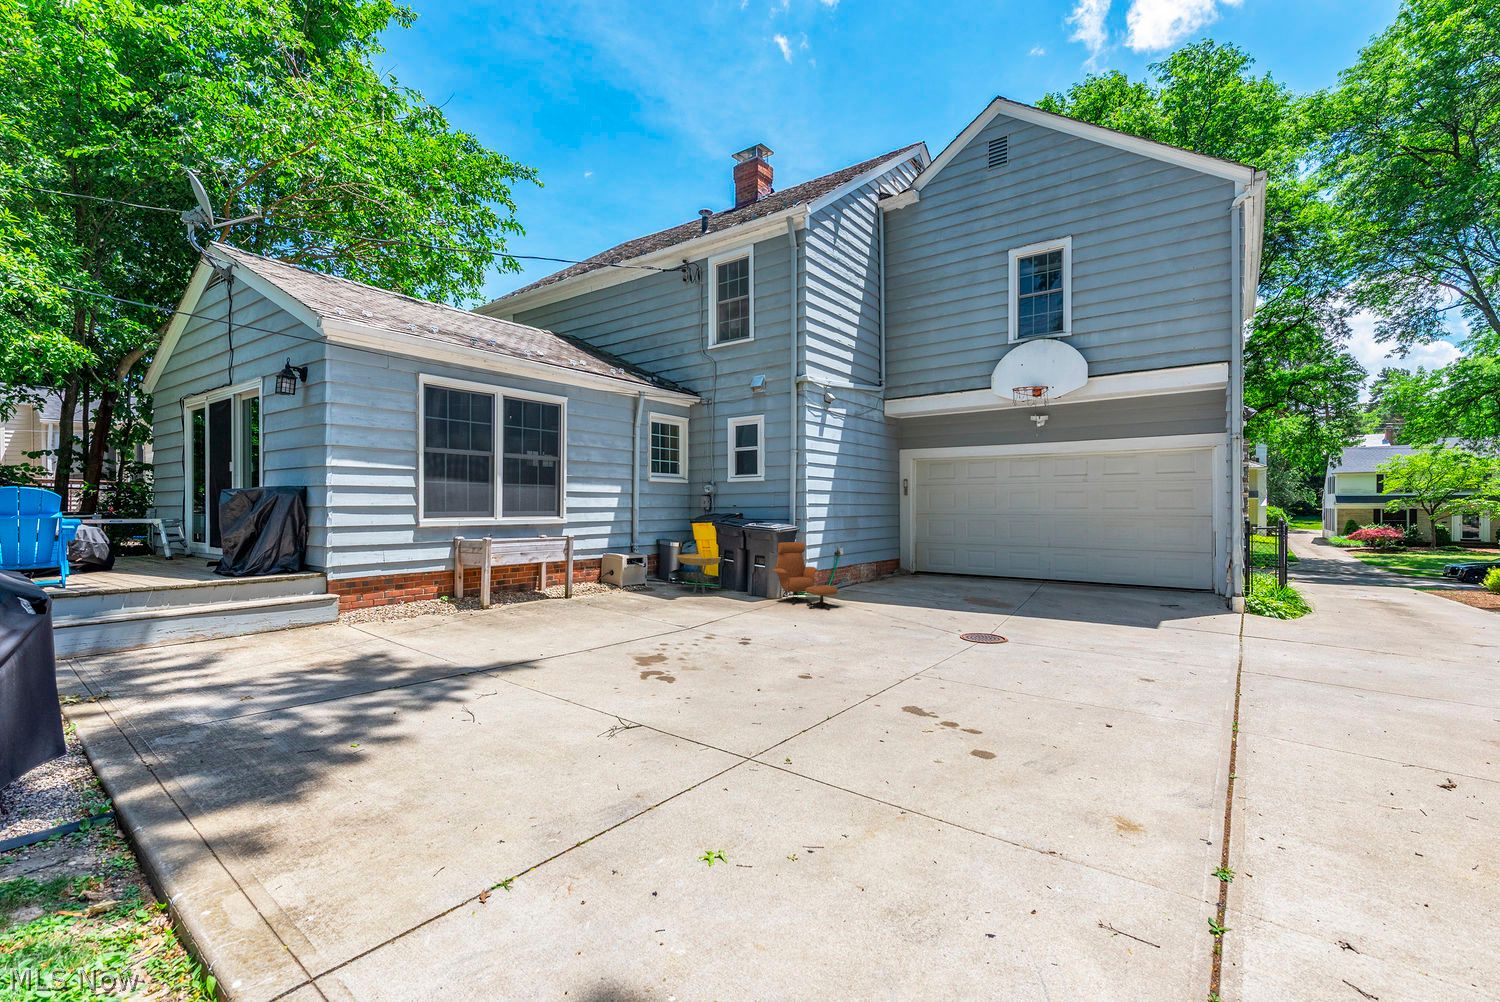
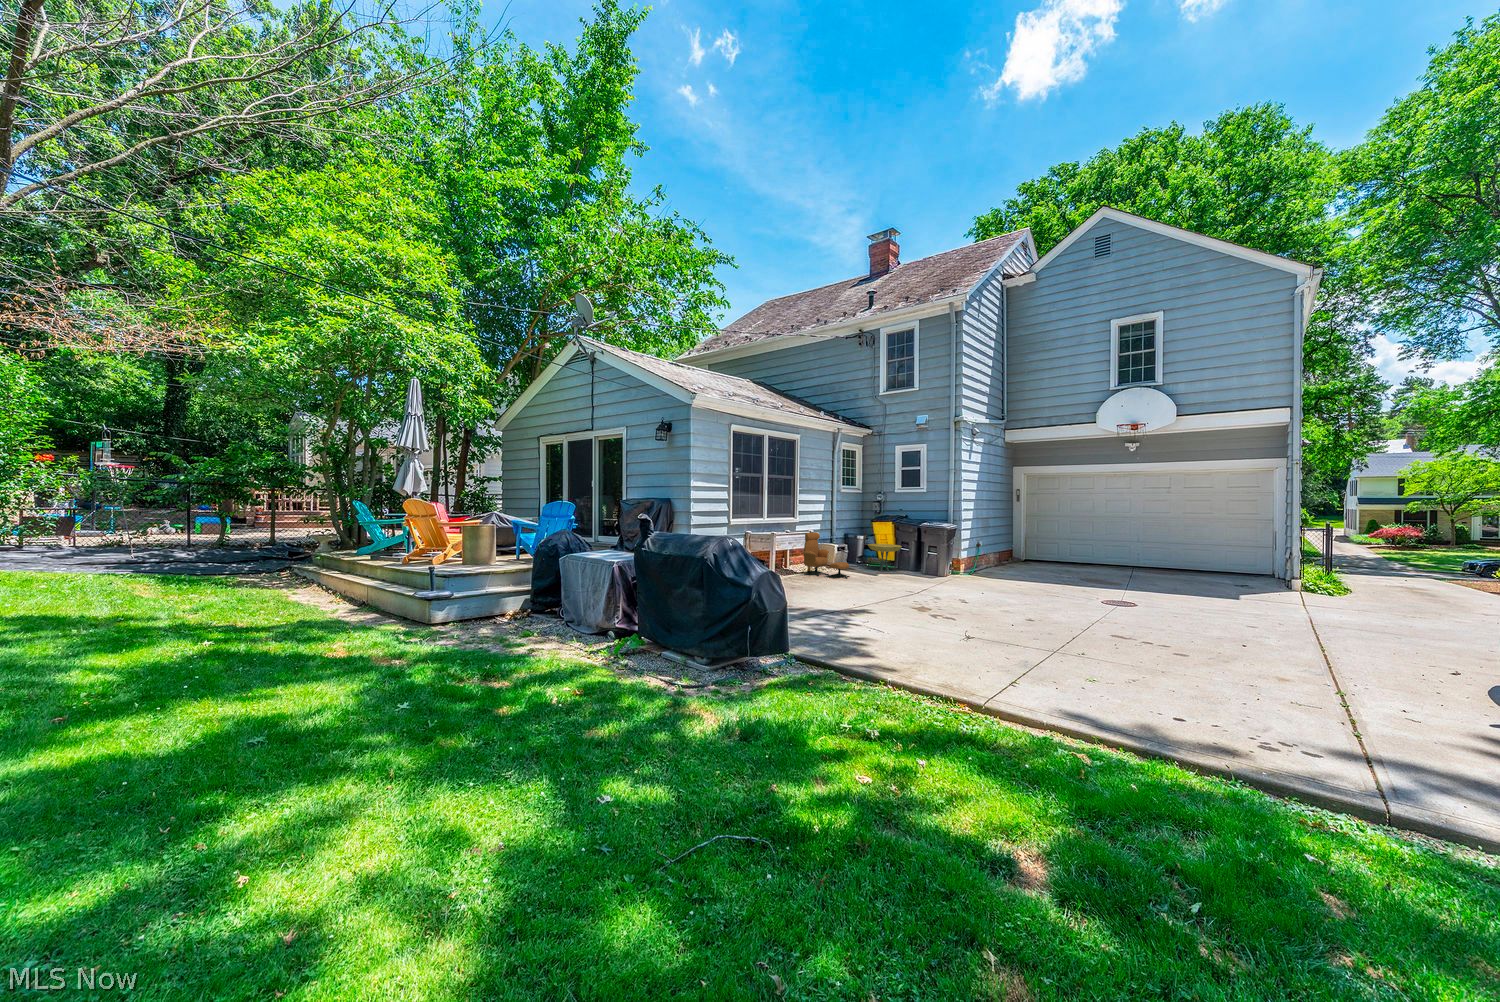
lounge chair: present [773,542,838,610] -> present [803,532,850,578]

